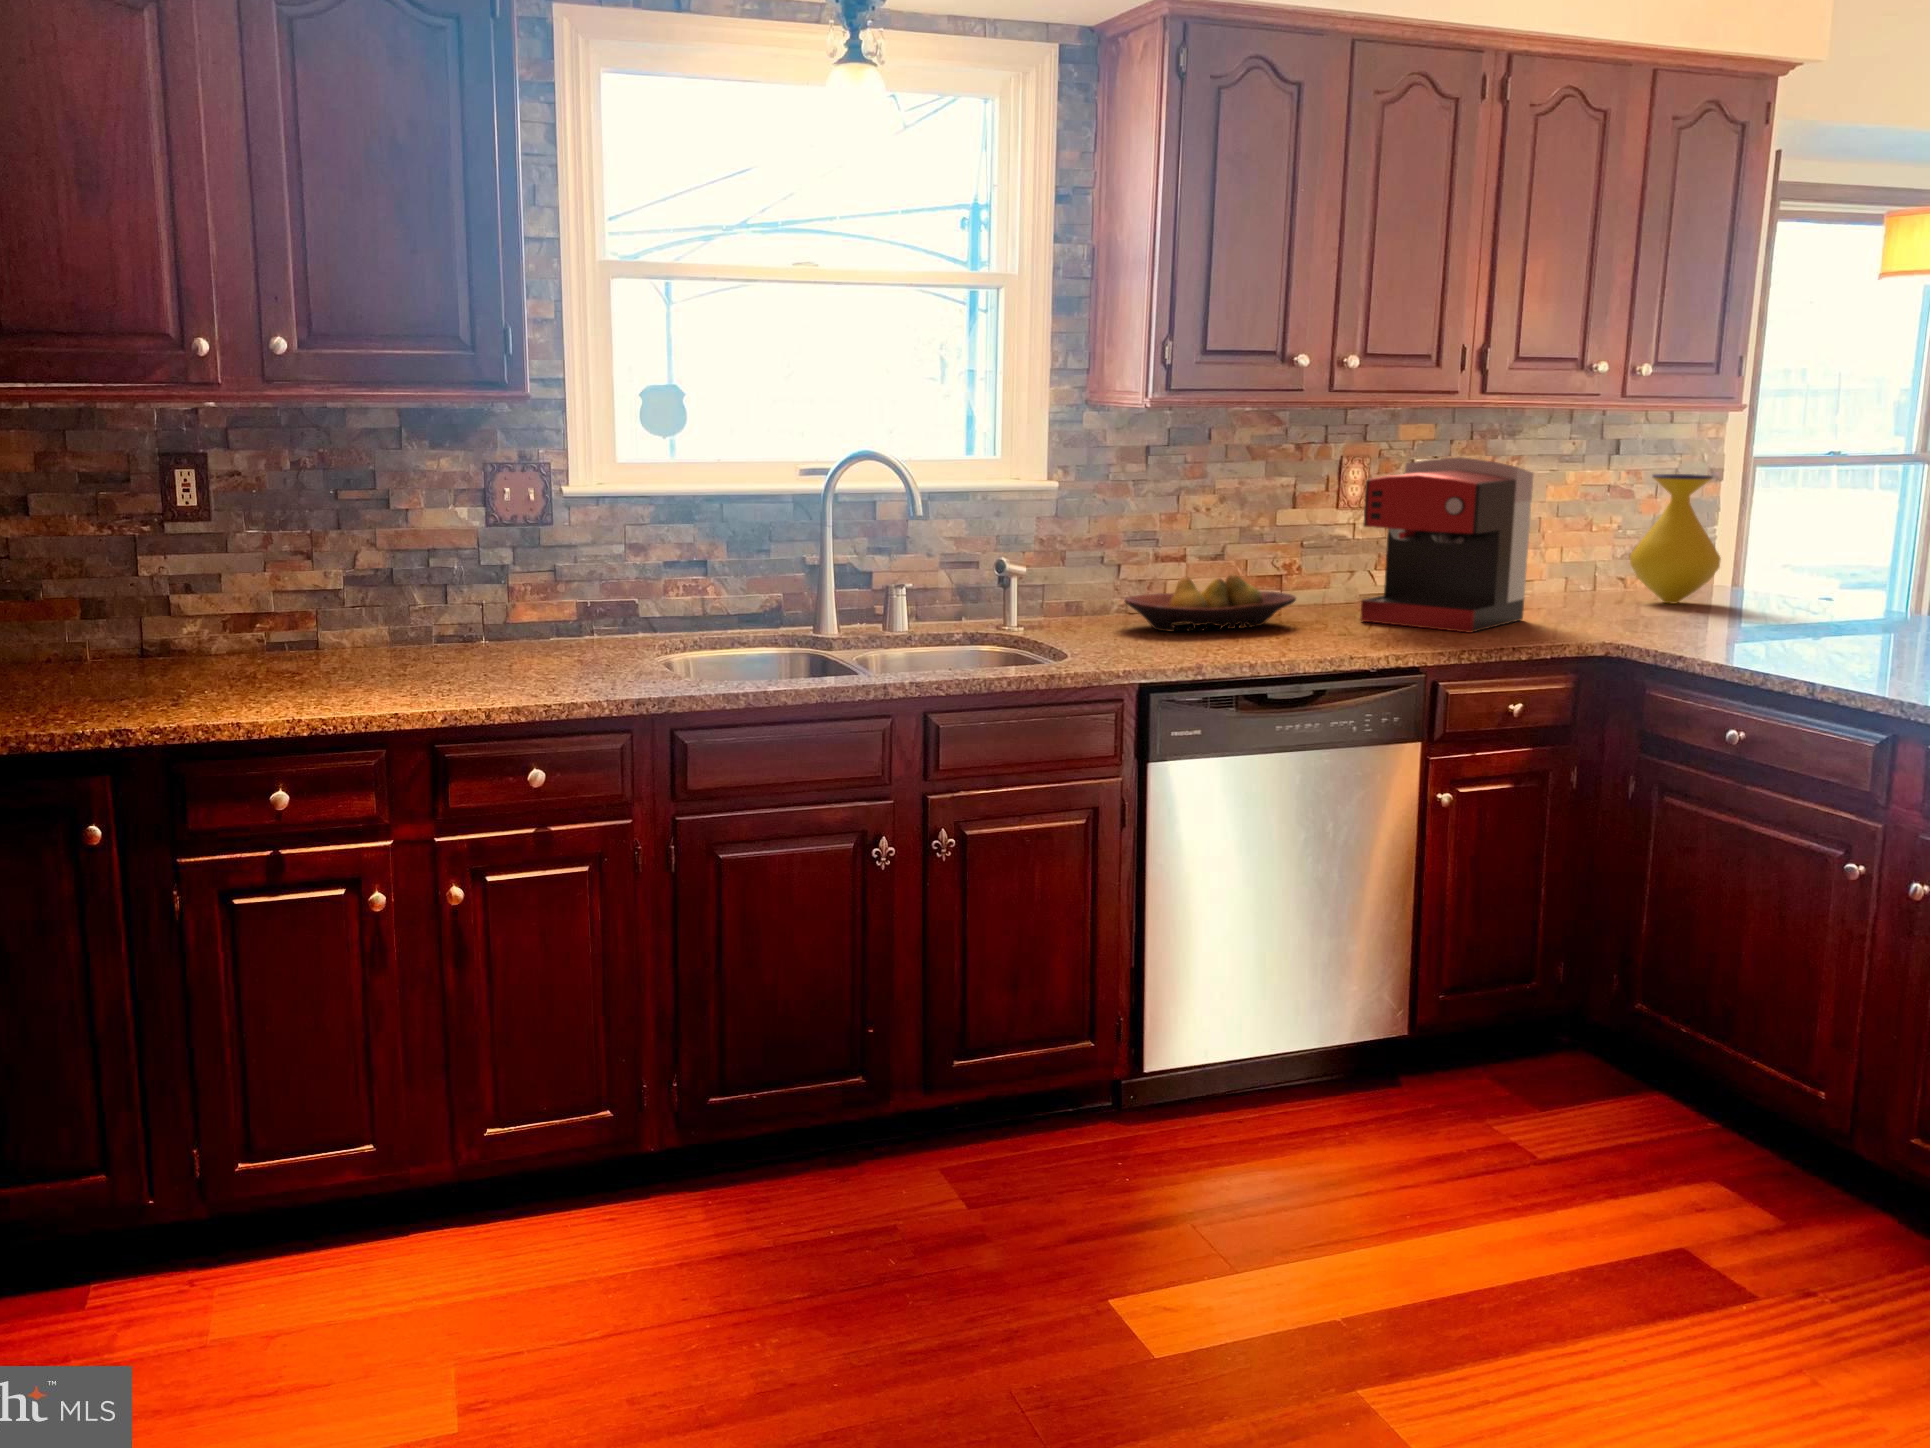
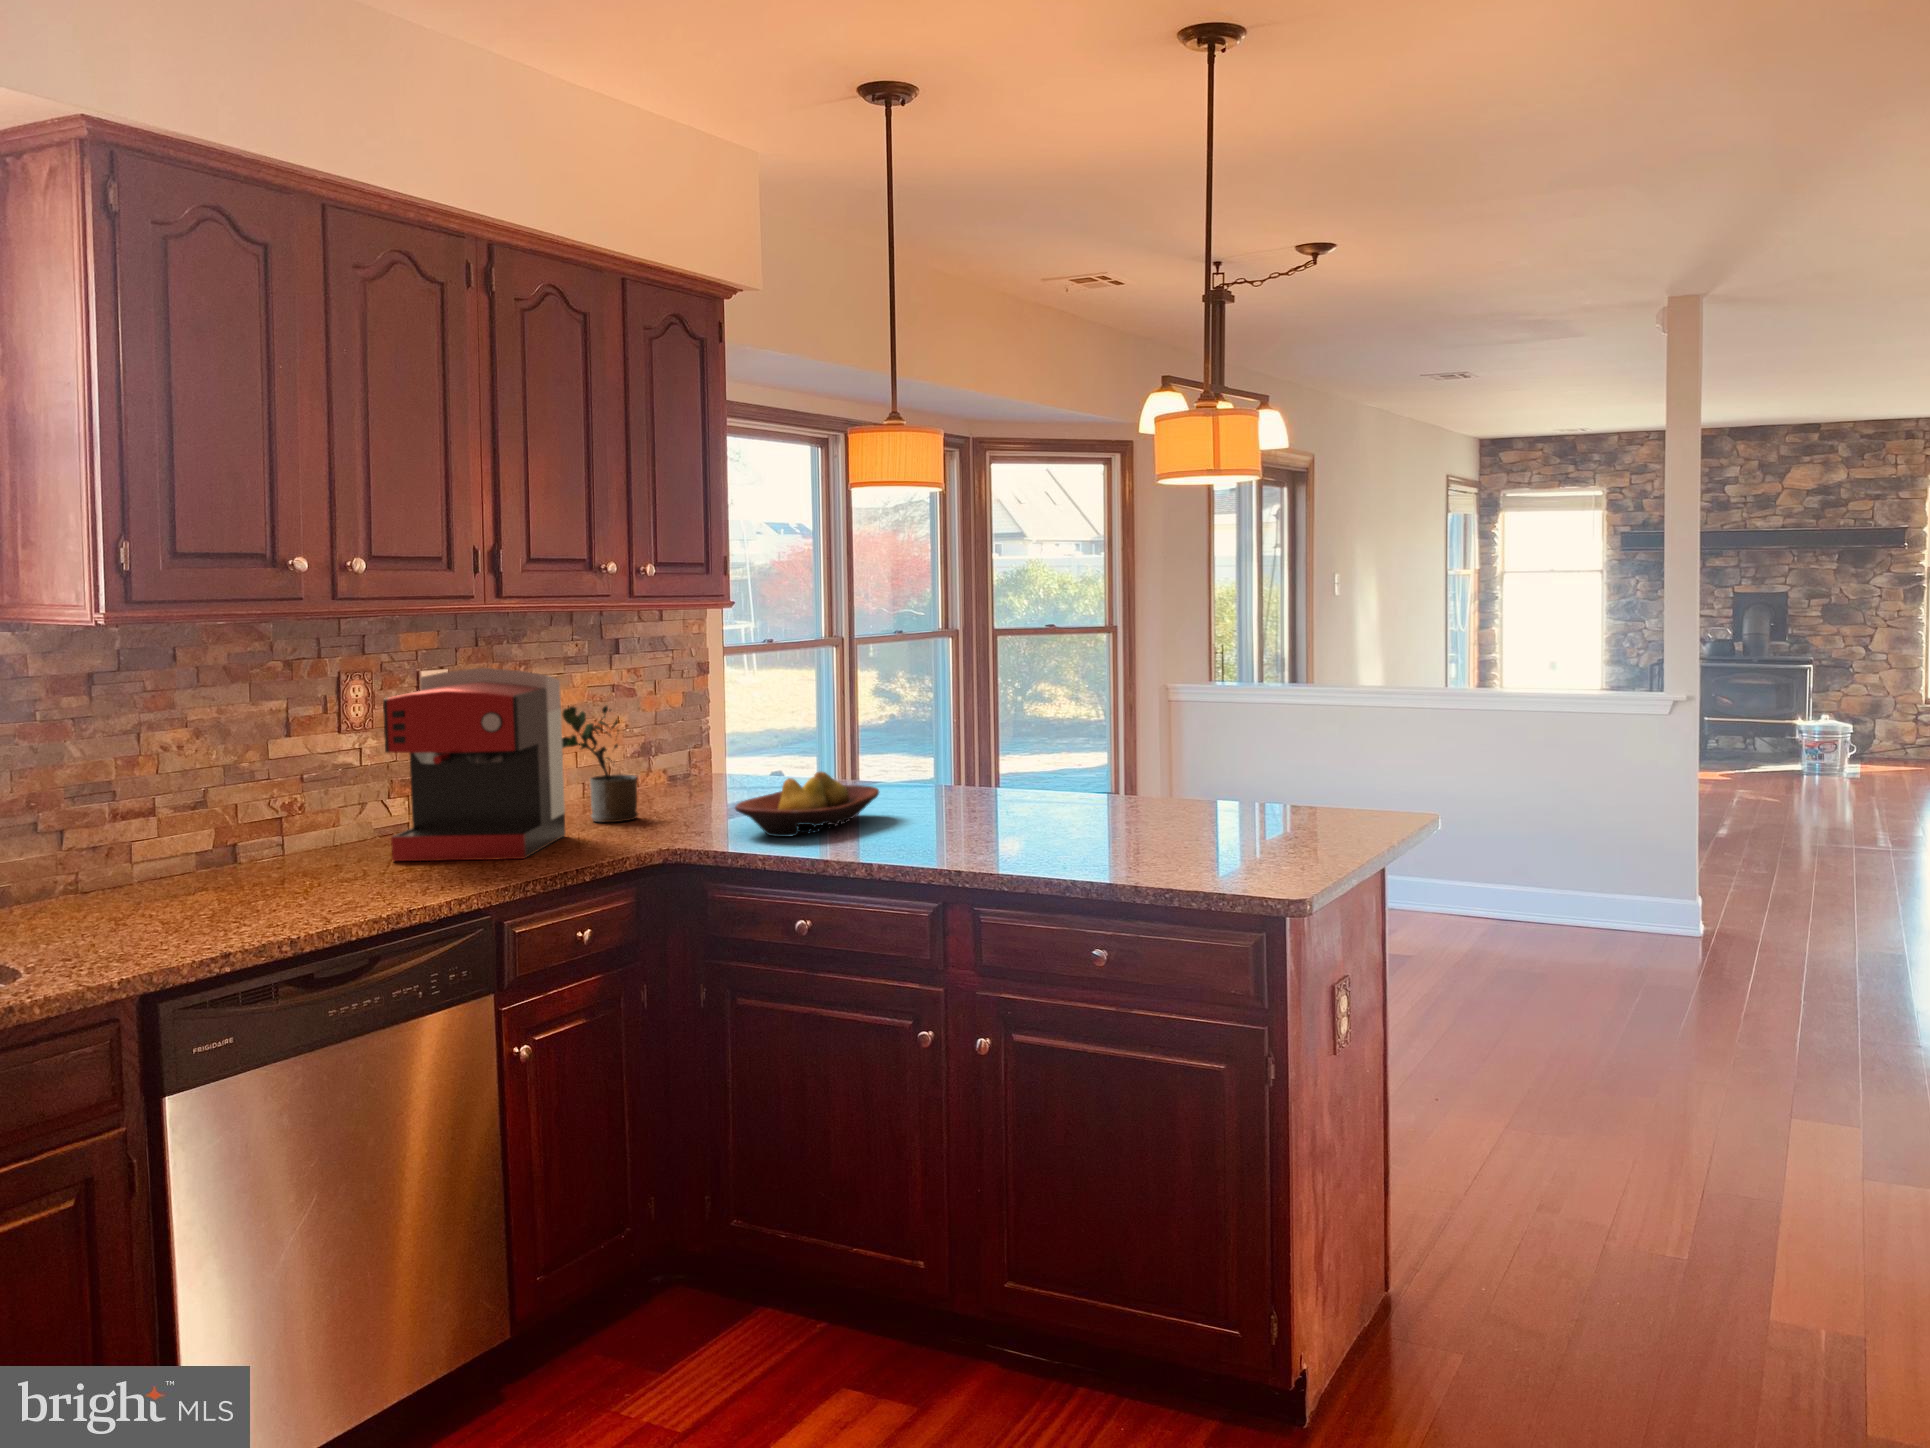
vase: present [1630,474,1721,604] -> none [646,670,728,798]
potted plant: none [1532,500,1608,615] -> present [562,706,638,822]
fruit bowl: present [1125,574,1296,632] -> present [735,772,879,837]

